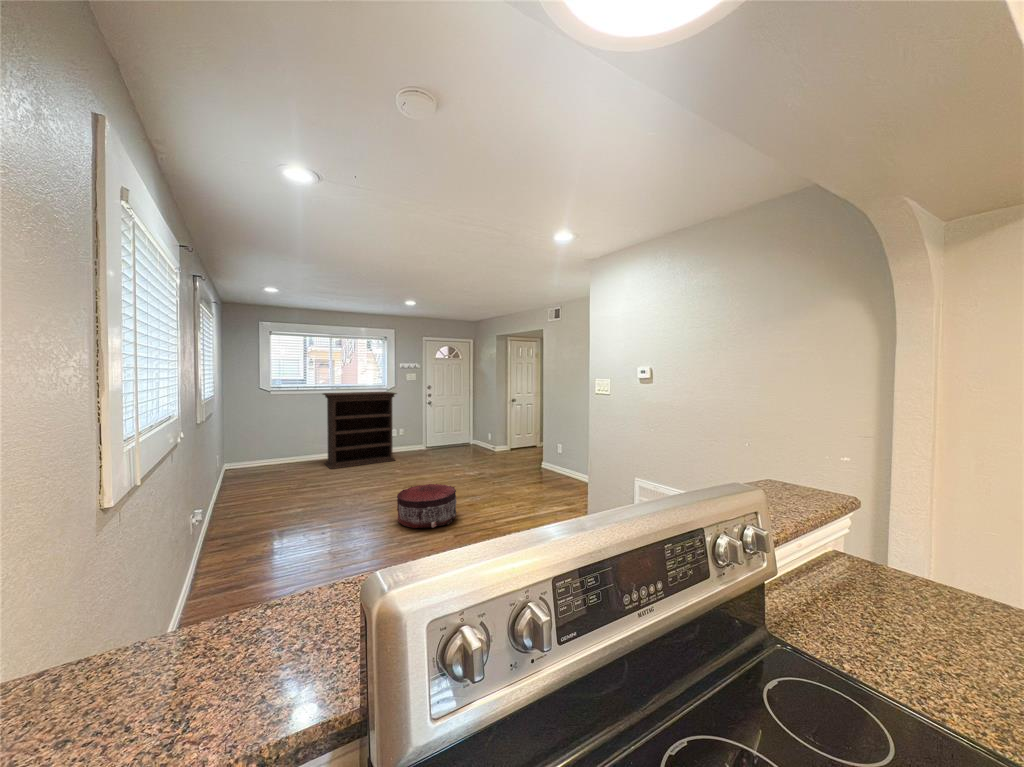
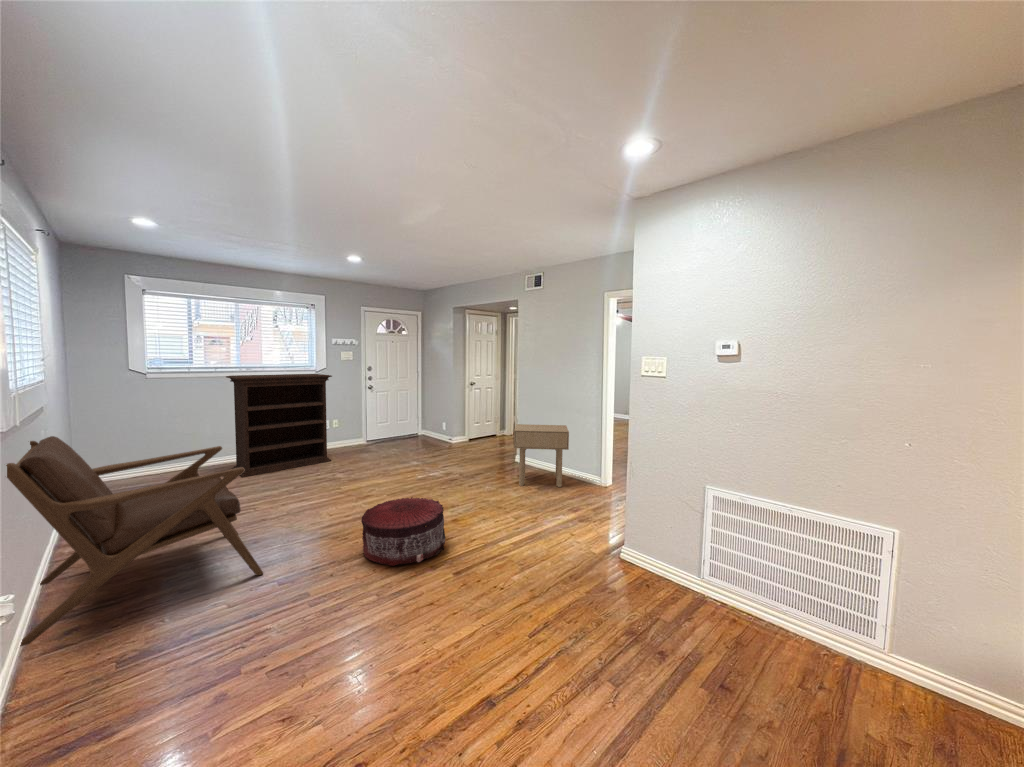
lounge chair: none [195,430,332,549] -> present [6,436,263,646]
side table: none [529,434,577,487] -> present [514,424,569,487]

